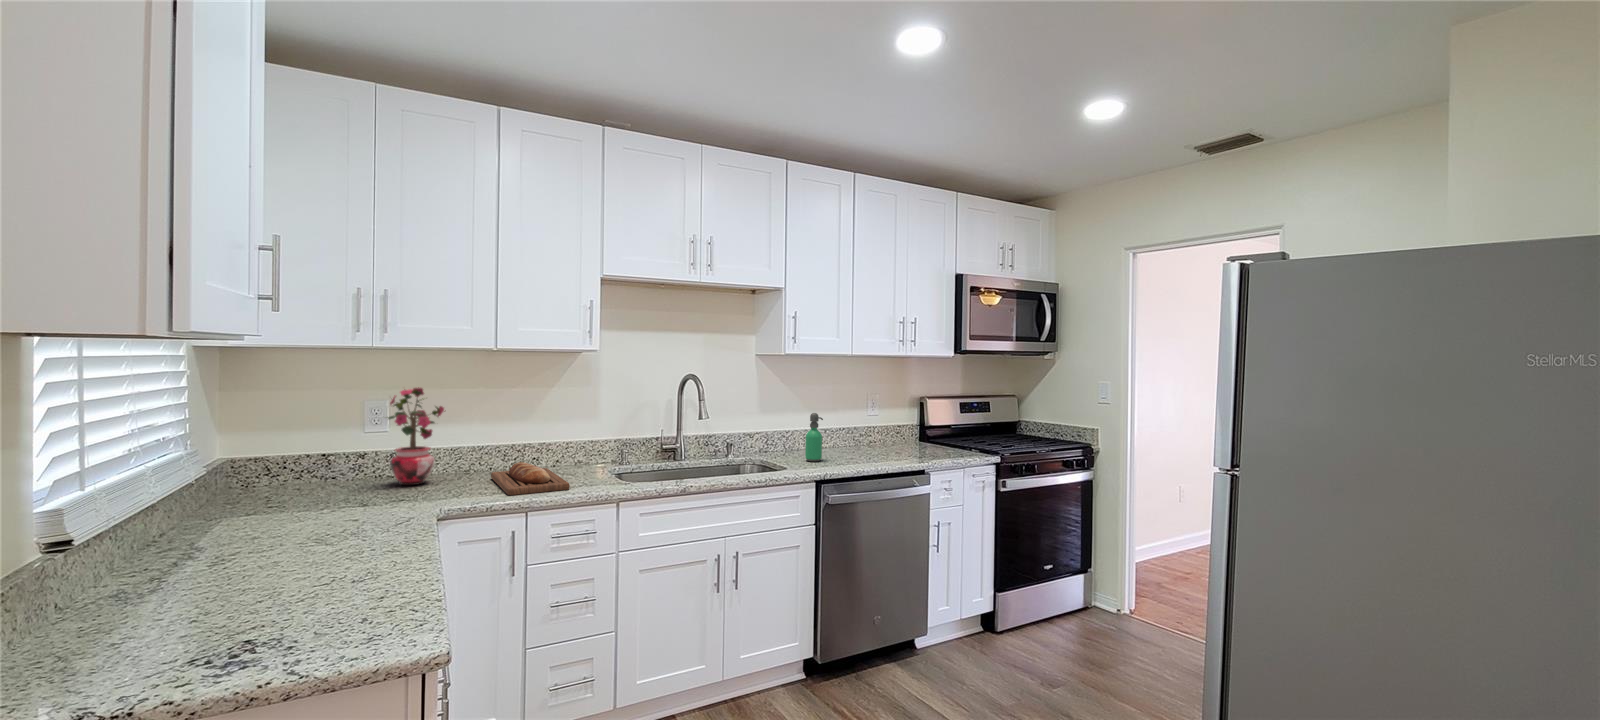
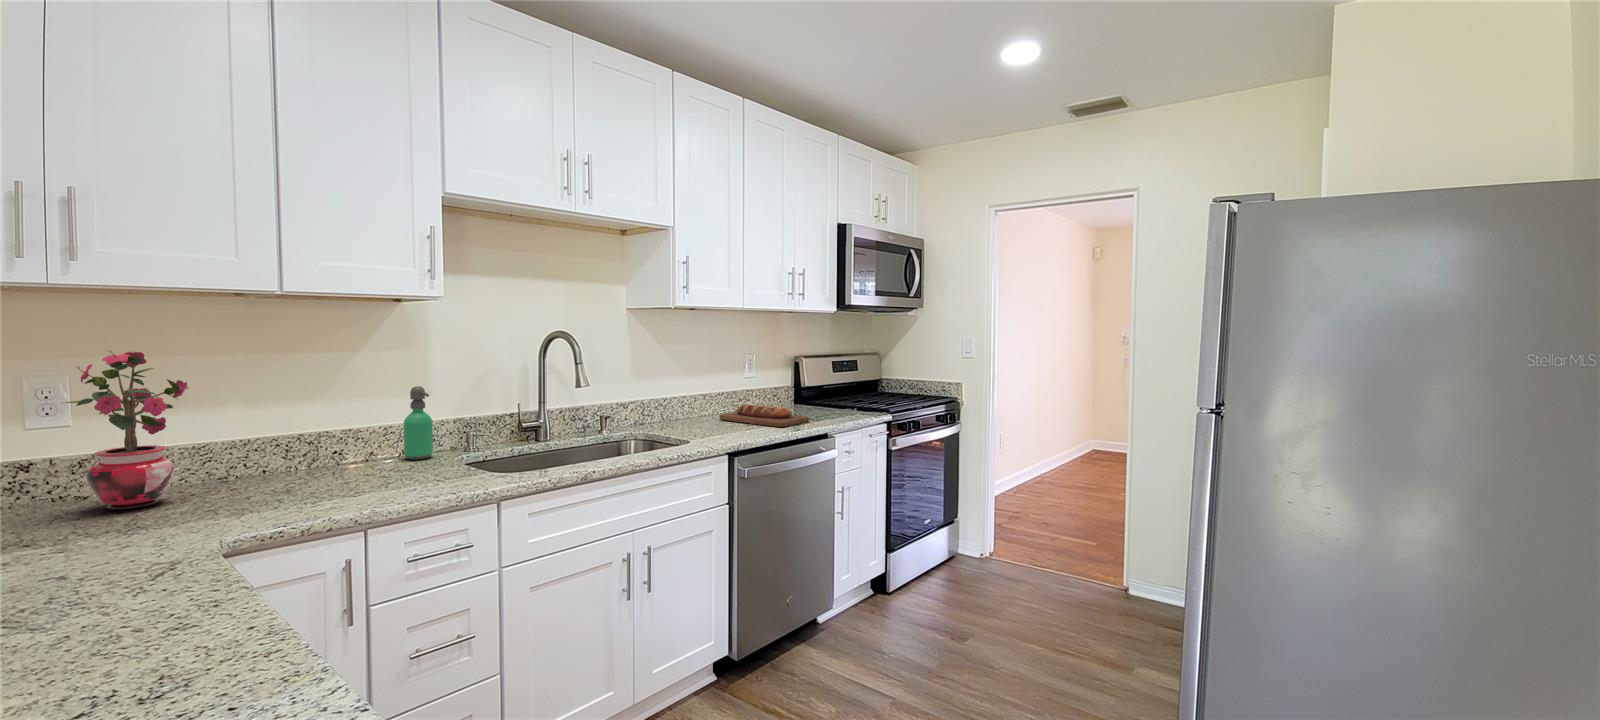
soap dispenser: present [805,413,823,462] -> present [404,386,433,460]
bread loaf: present [491,462,570,495] -> present [719,405,809,427]

